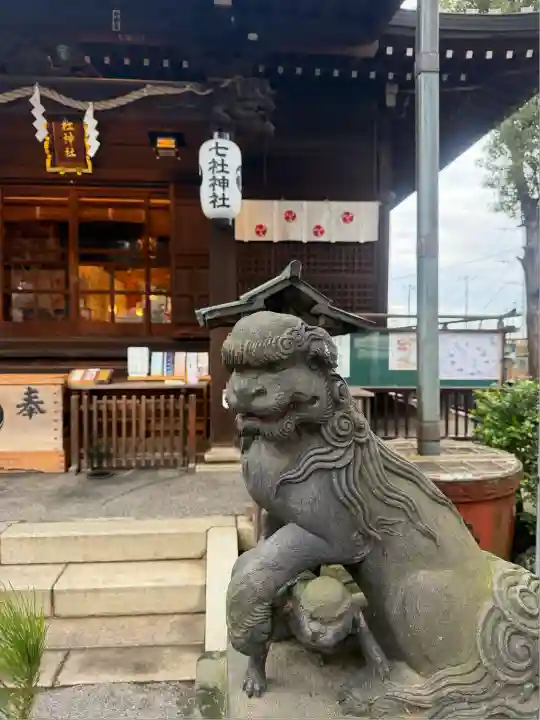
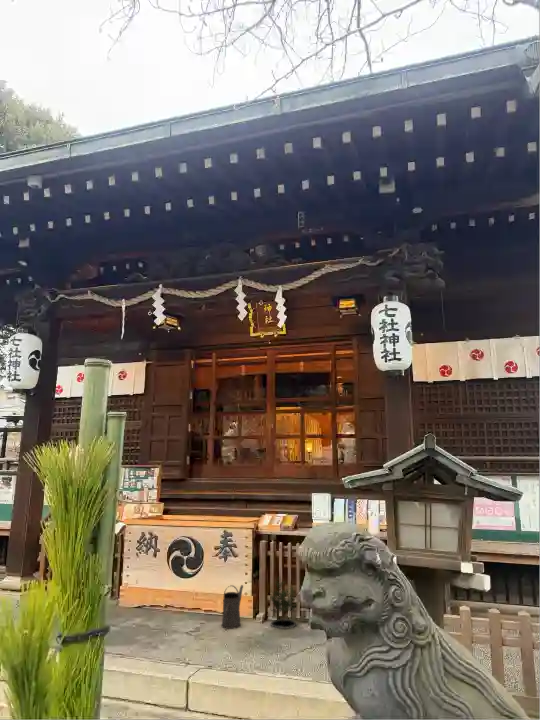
watering can: none [30,441,53,485] -> present [222,585,243,629]

